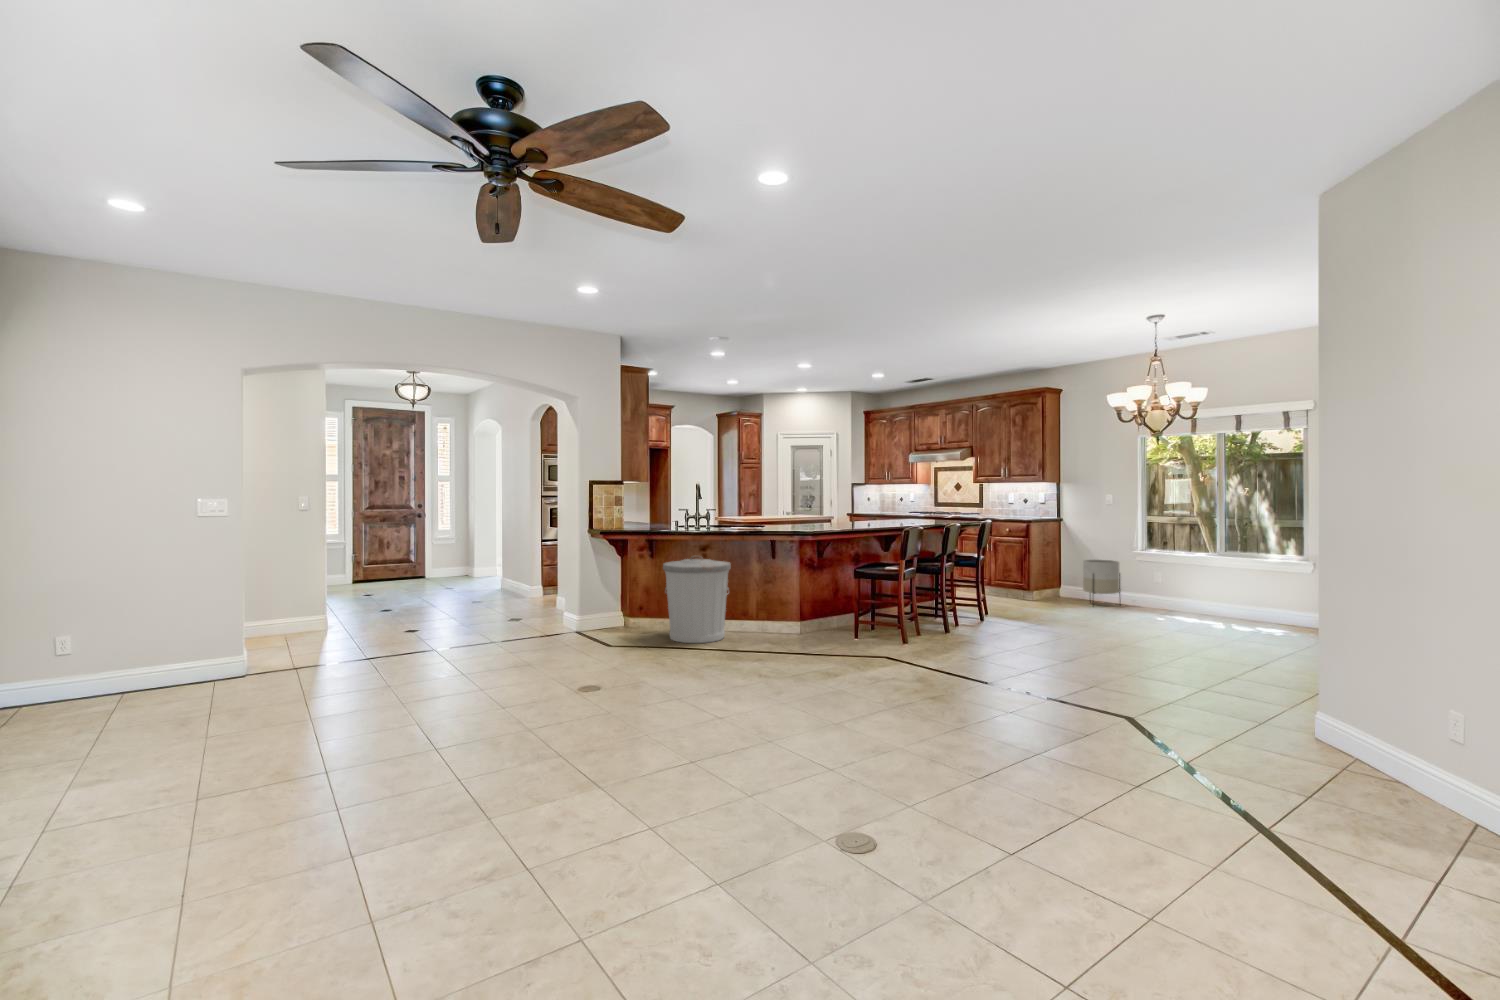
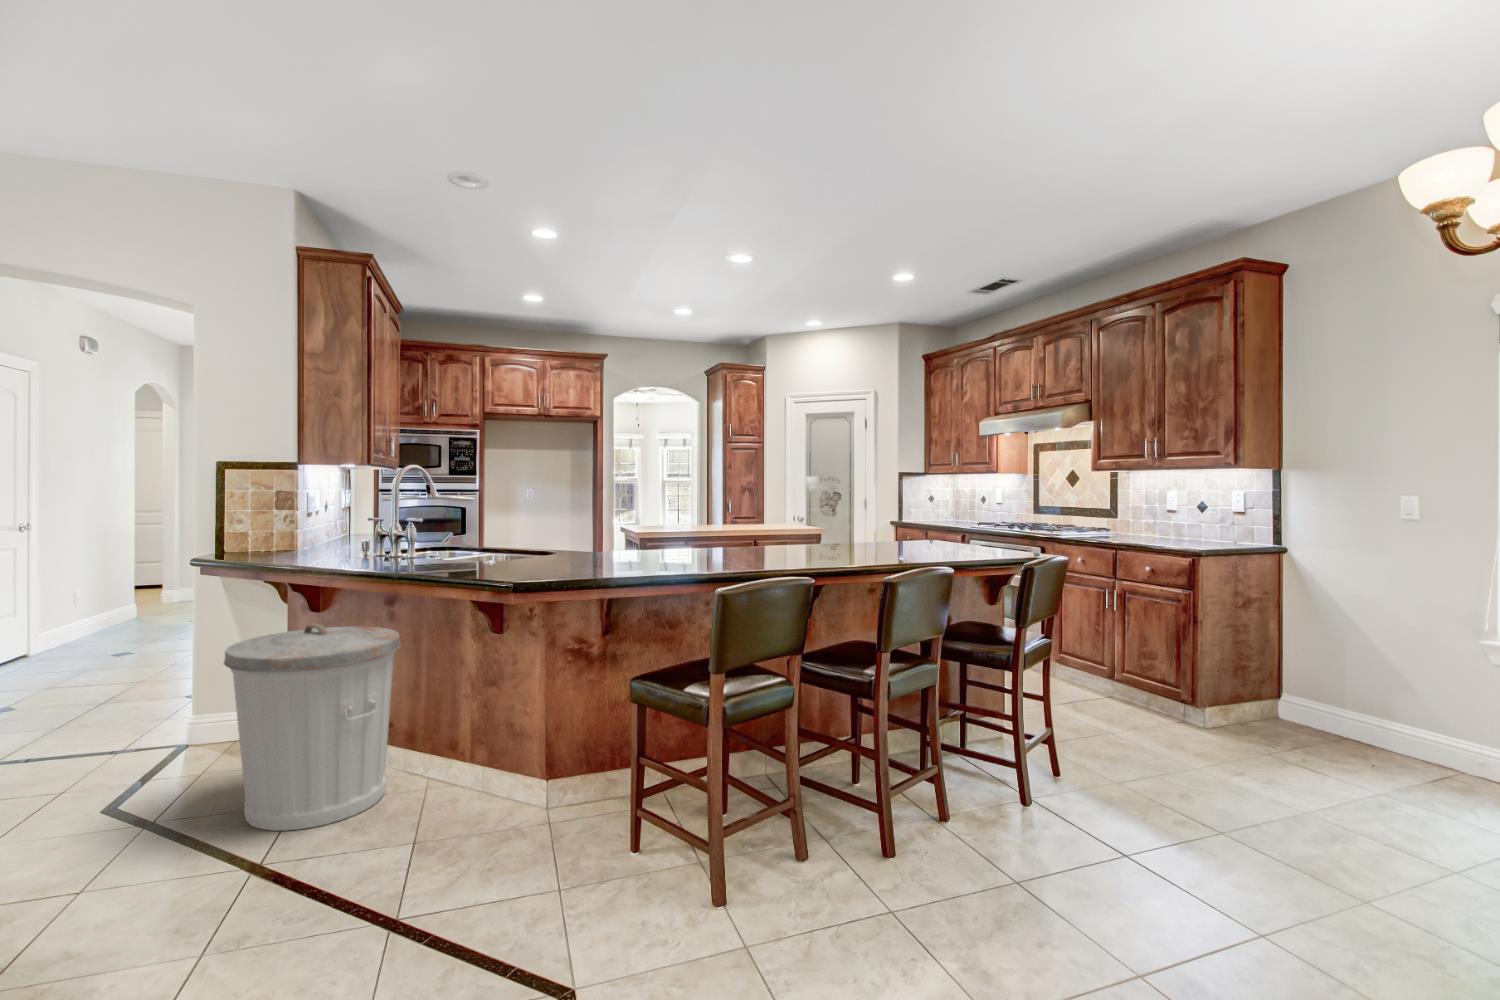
planter: present [1083,560,1121,605] -> none [1331,647,1439,770]

